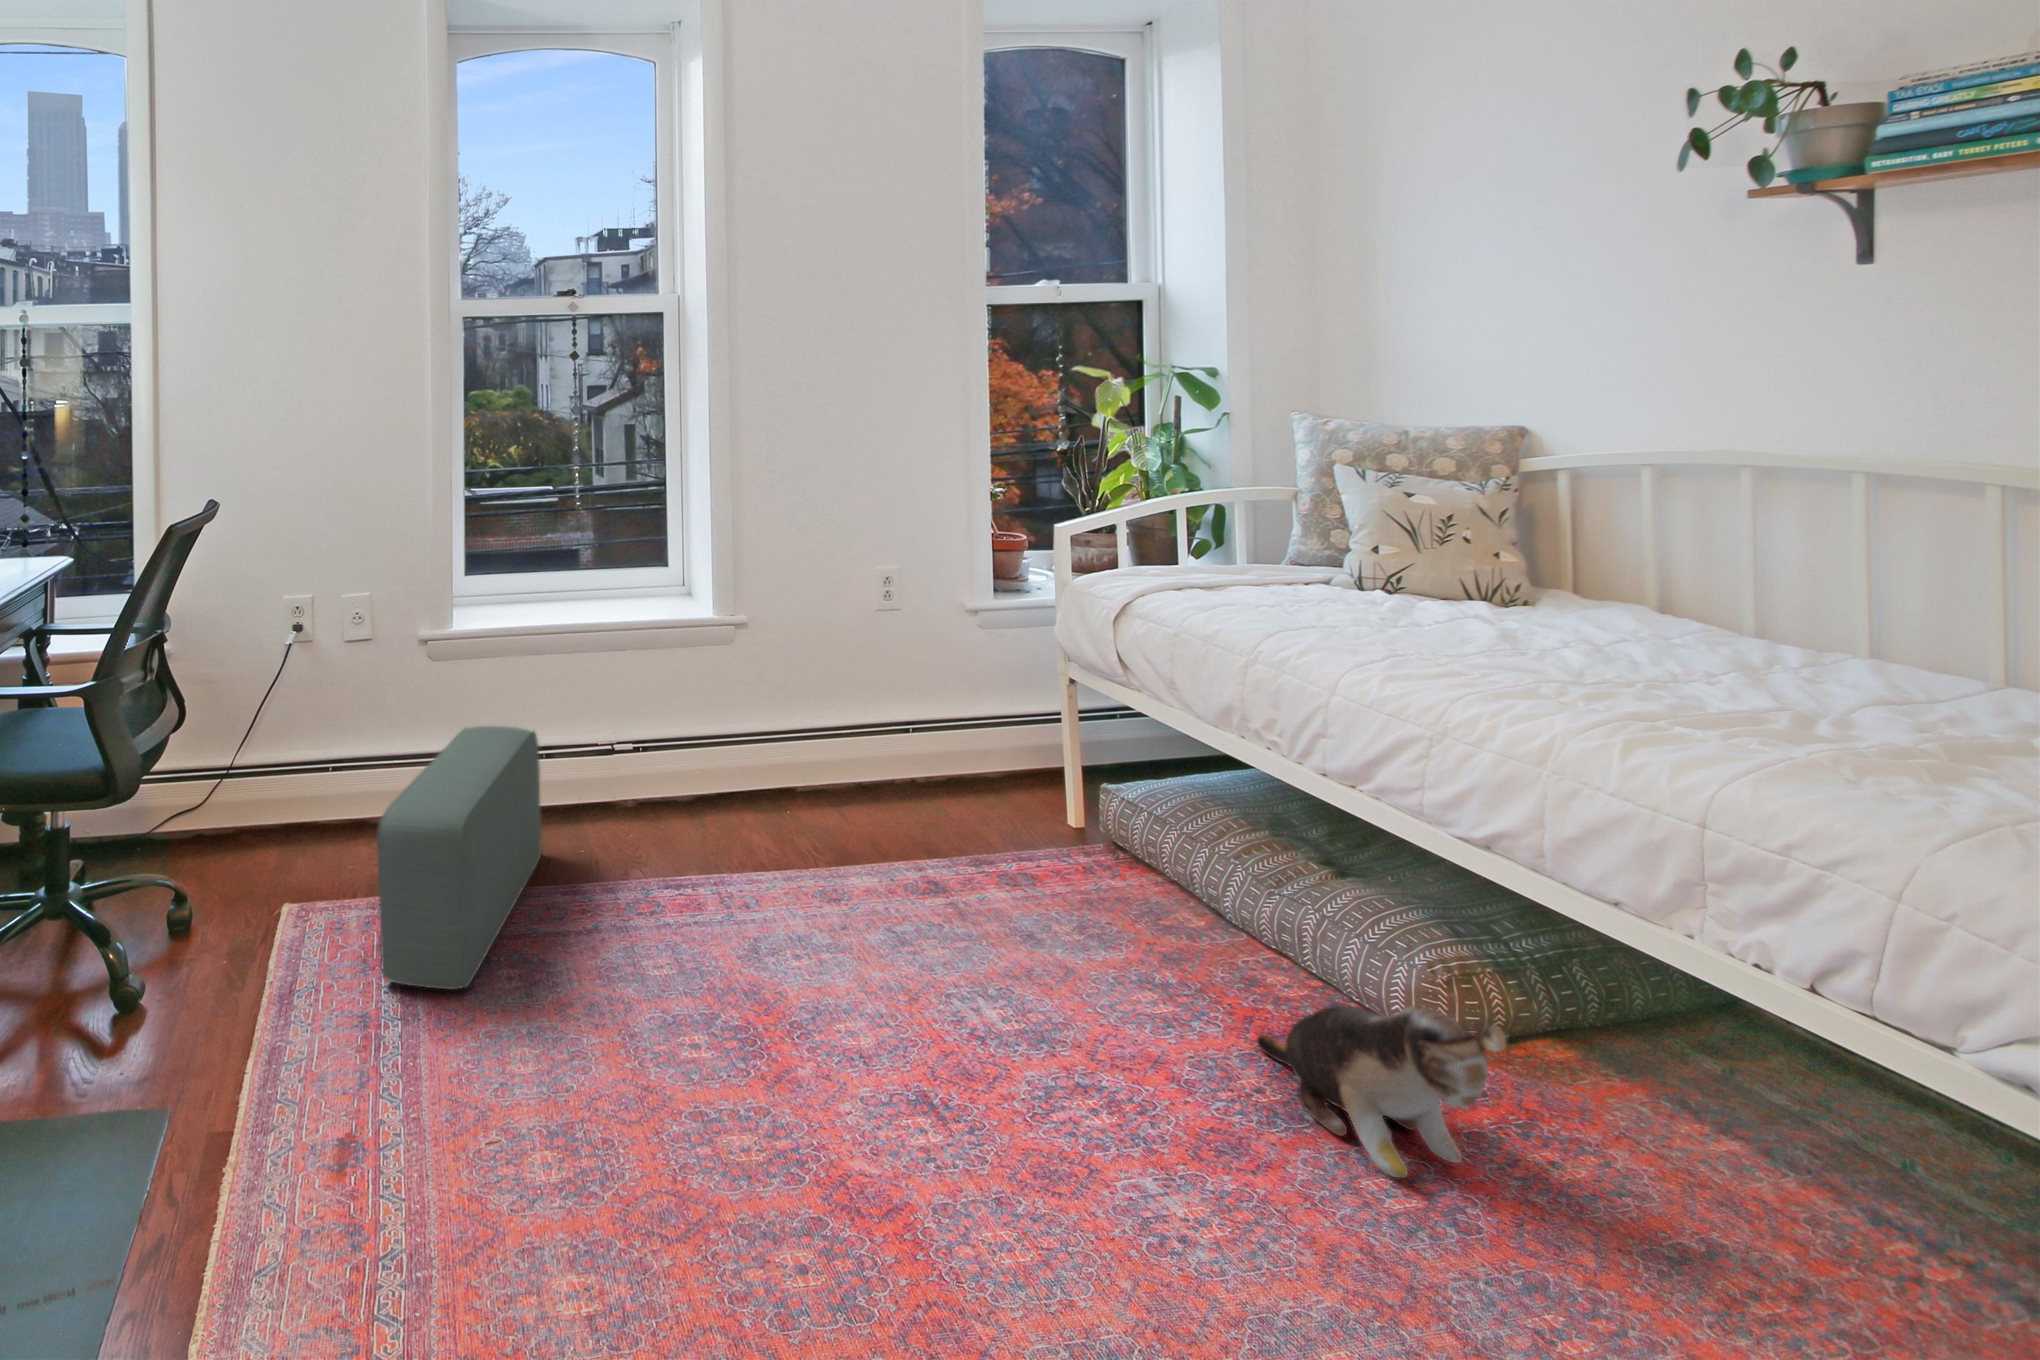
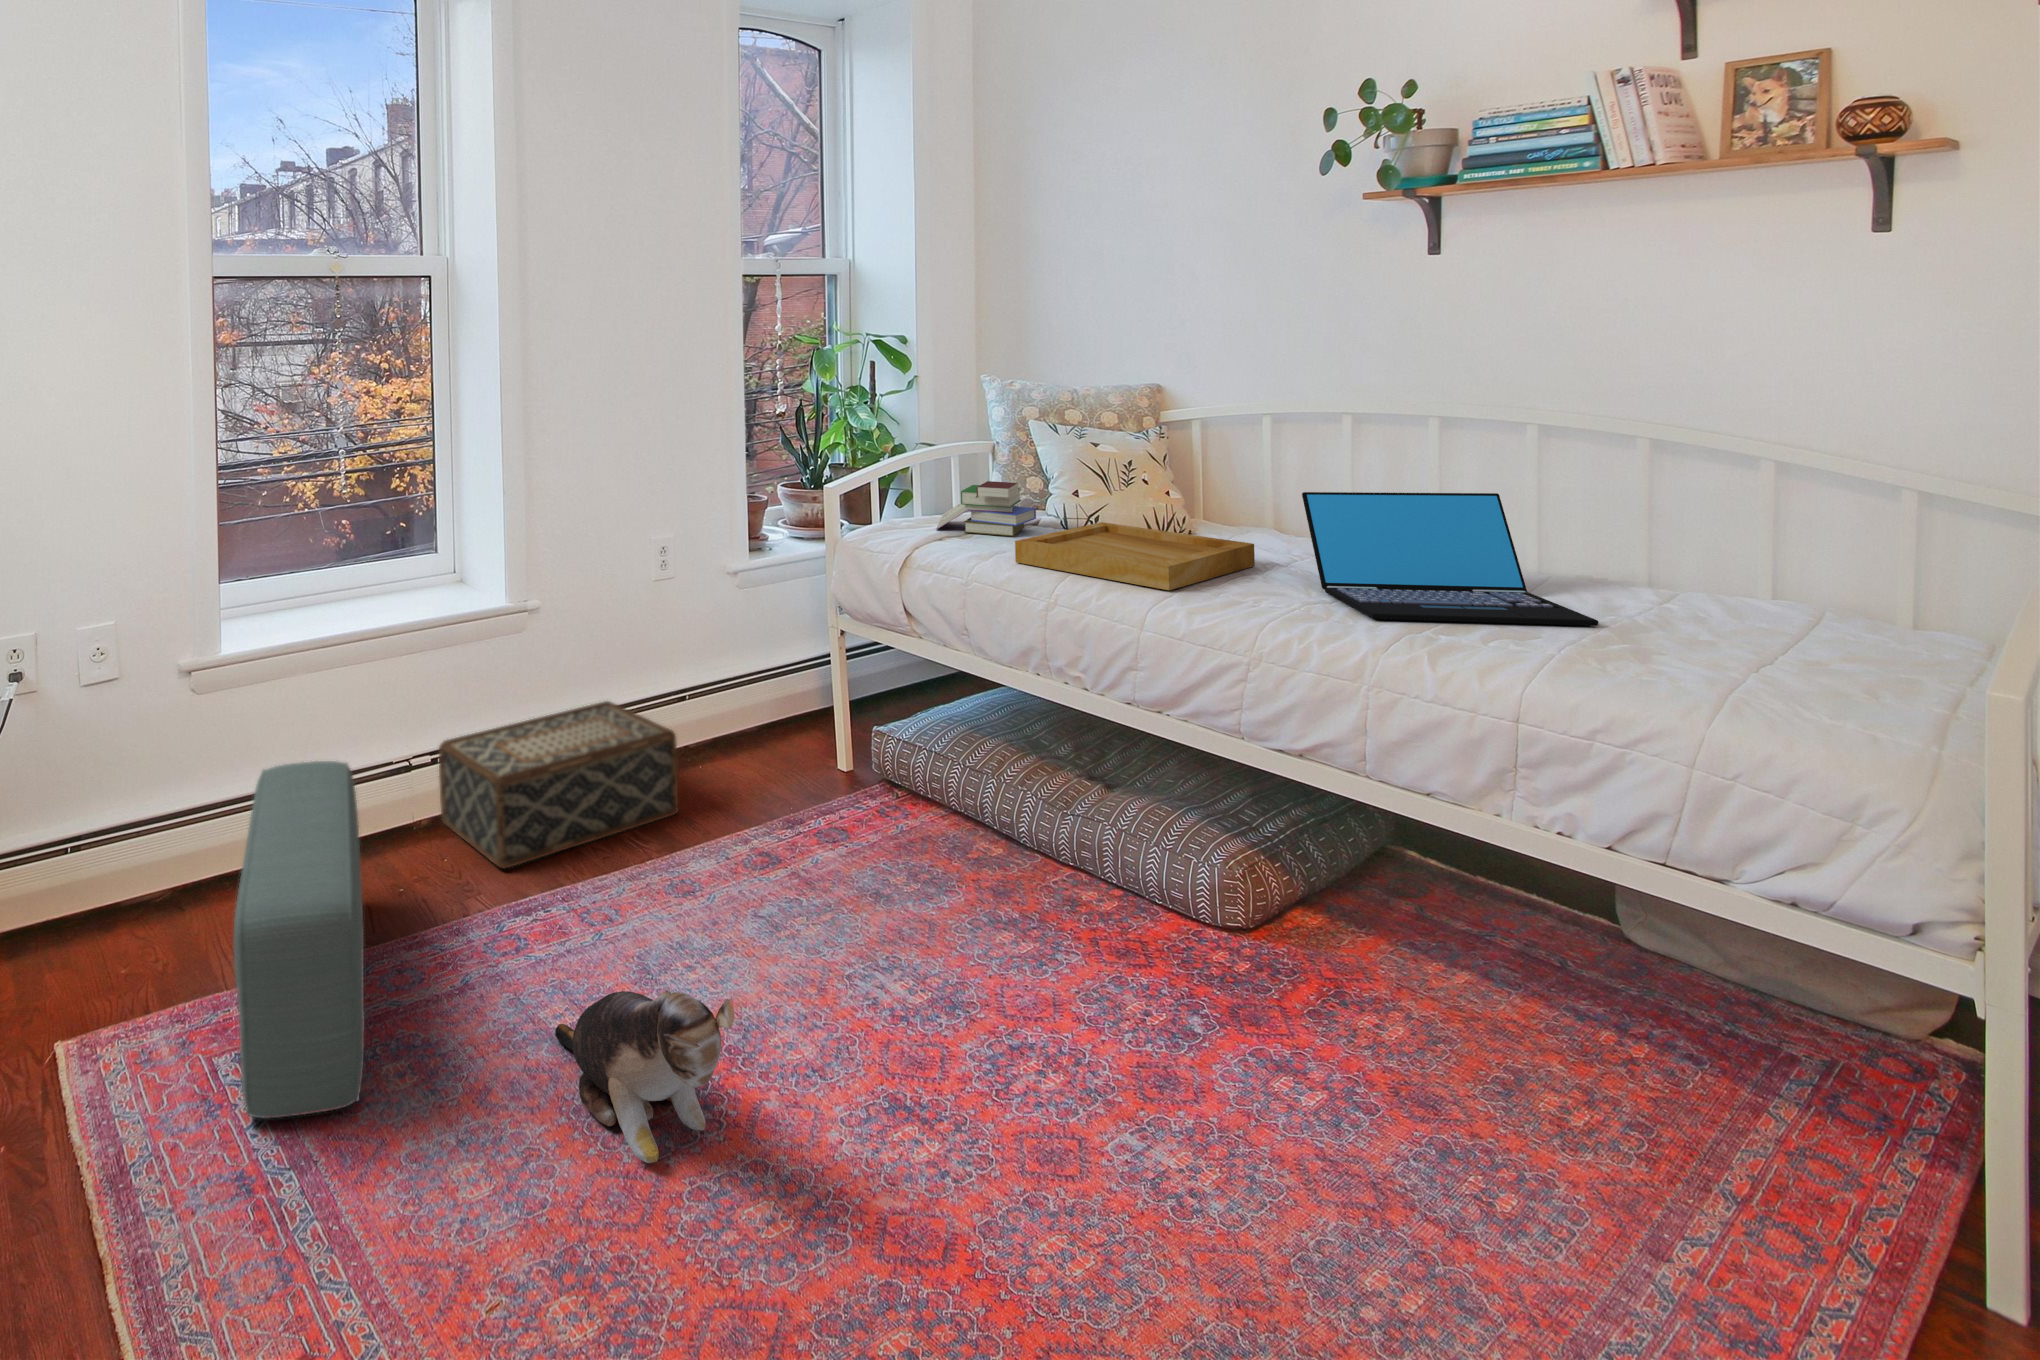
book: none [1199,530,1324,592] -> present [937,481,1036,536]
laptop: none [1592,556,1963,742] -> present [1302,492,1598,626]
tray: none [1244,582,1556,655] -> present [1015,522,1255,590]
woven basket: none [645,720,872,851] -> present [439,701,678,868]
plush toy: present [1257,1005,1506,1178] -> present [555,991,734,1163]

